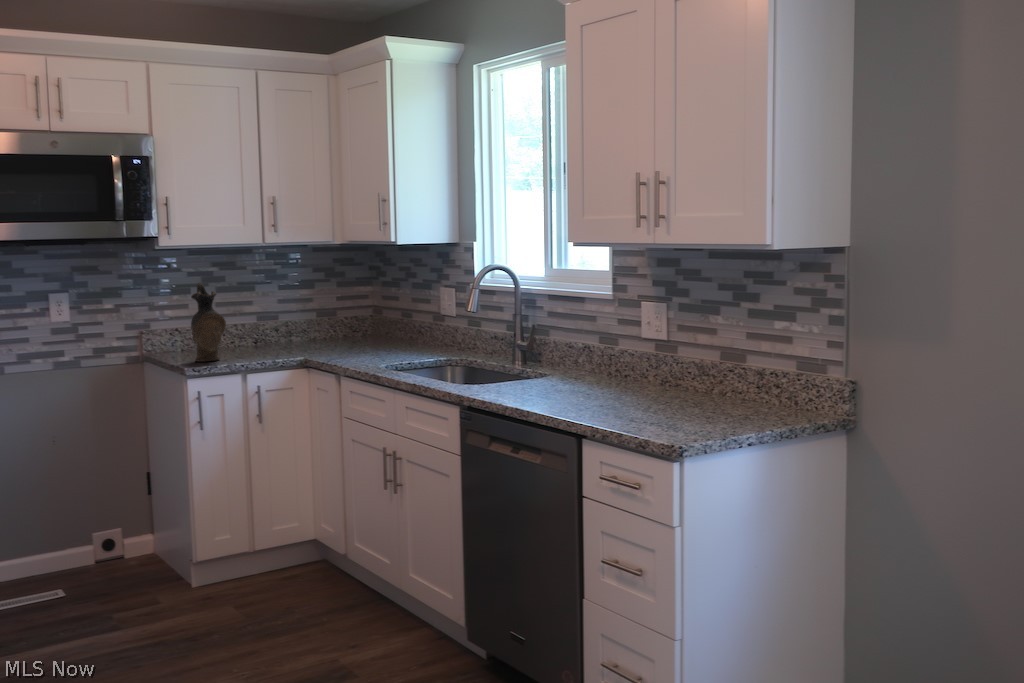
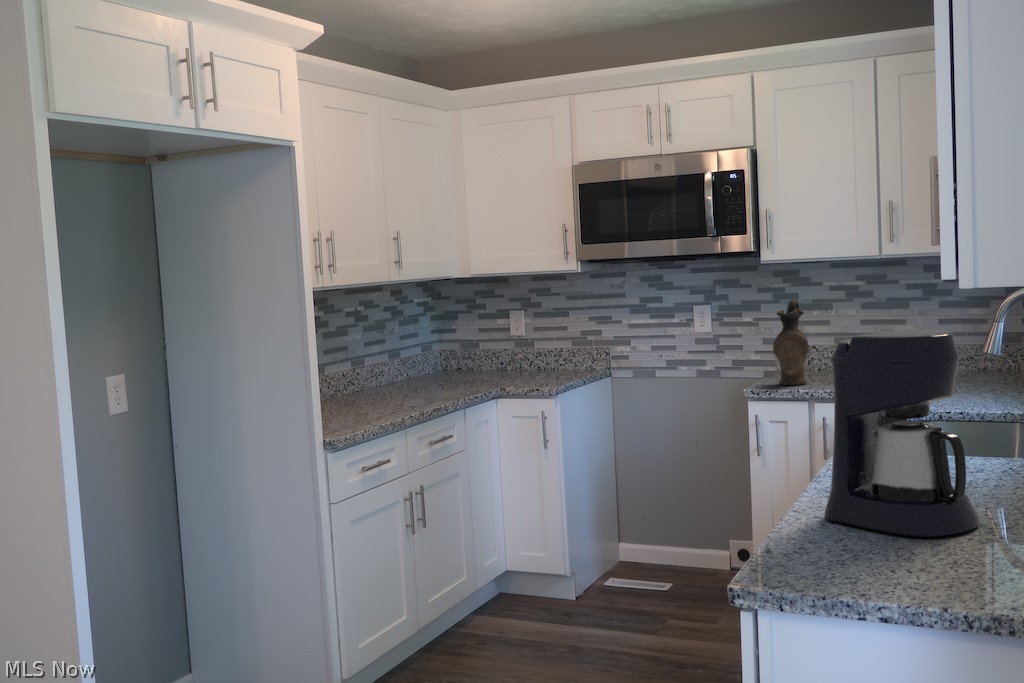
coffee maker: none [568,279,663,414] -> present [825,329,980,537]

